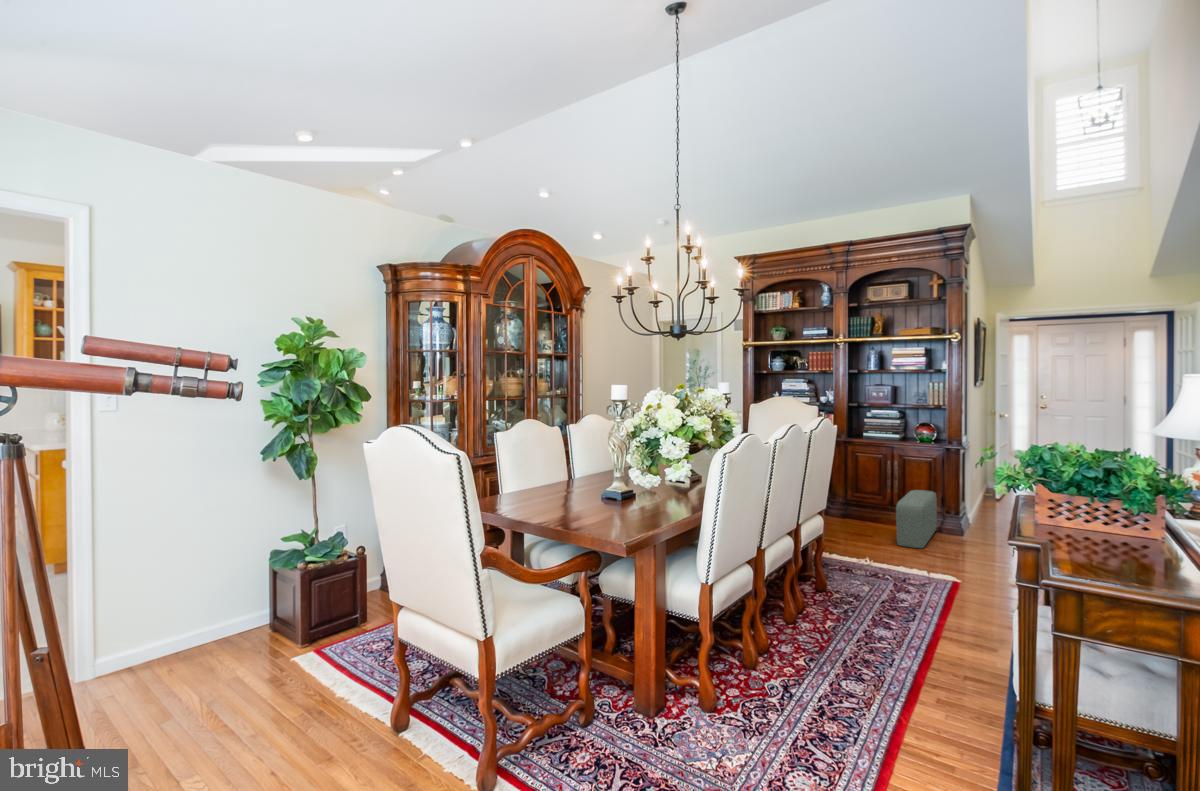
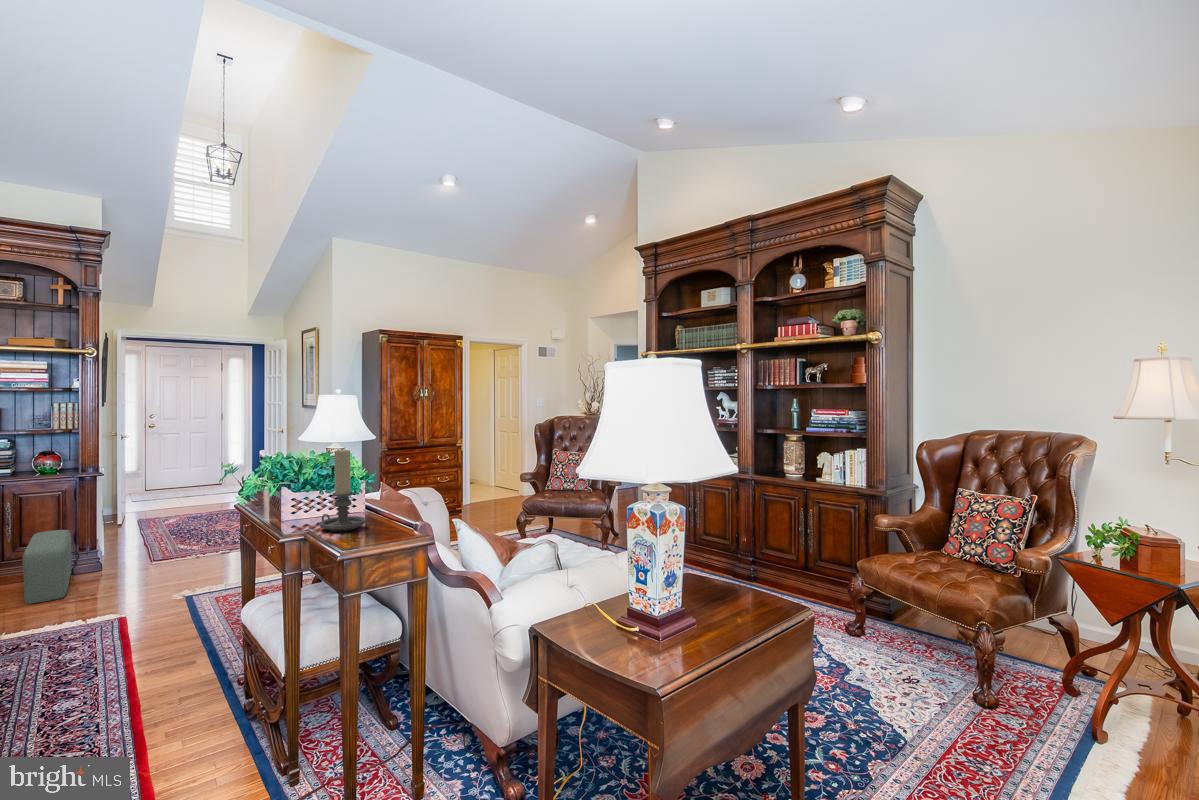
candle holder: none [1064,446,1137,555] -> present [319,449,366,531]

